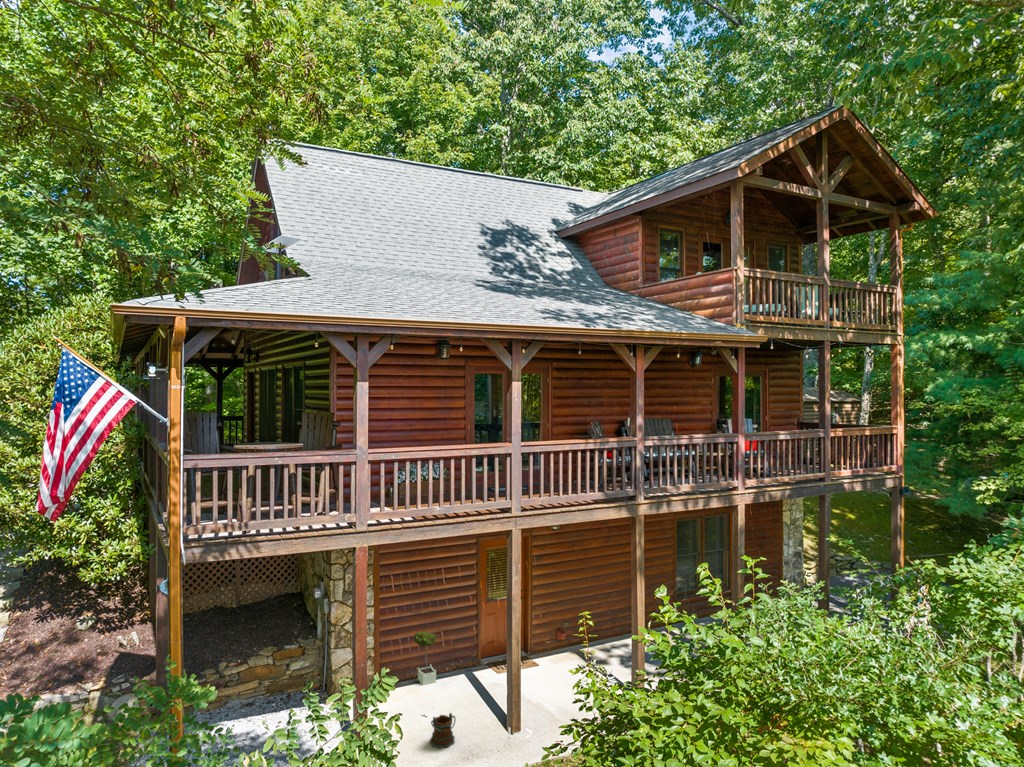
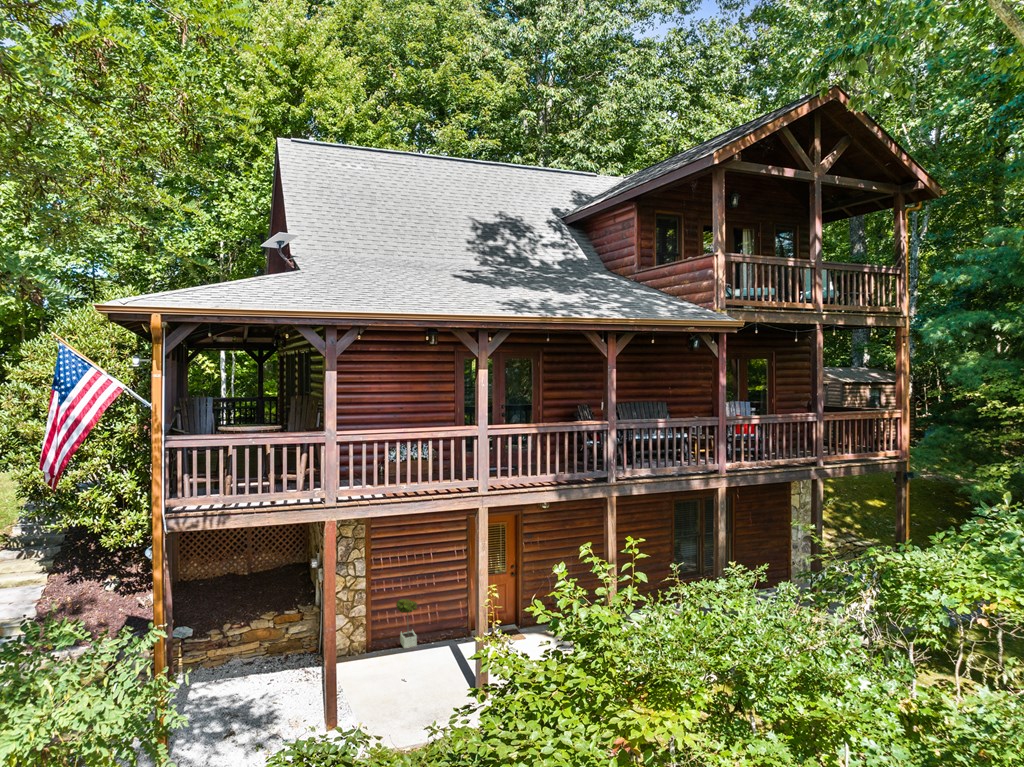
bucket: present [430,713,456,748] -> none [399,674,423,706]

